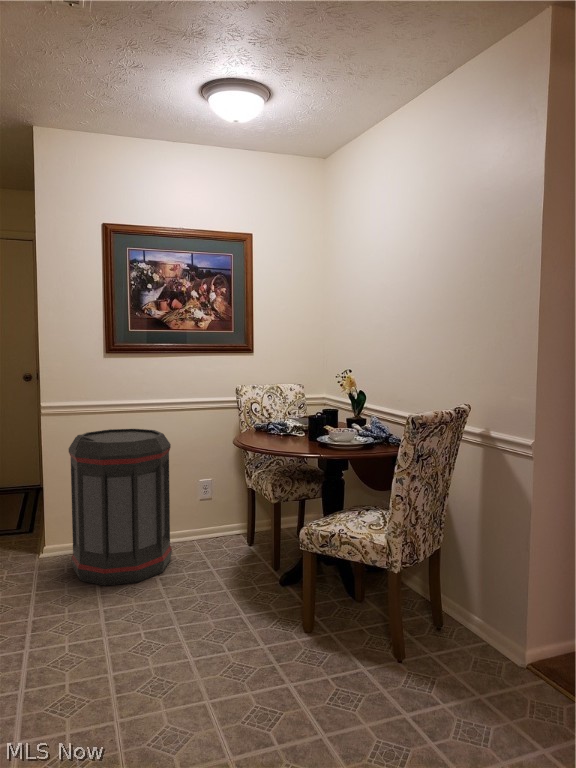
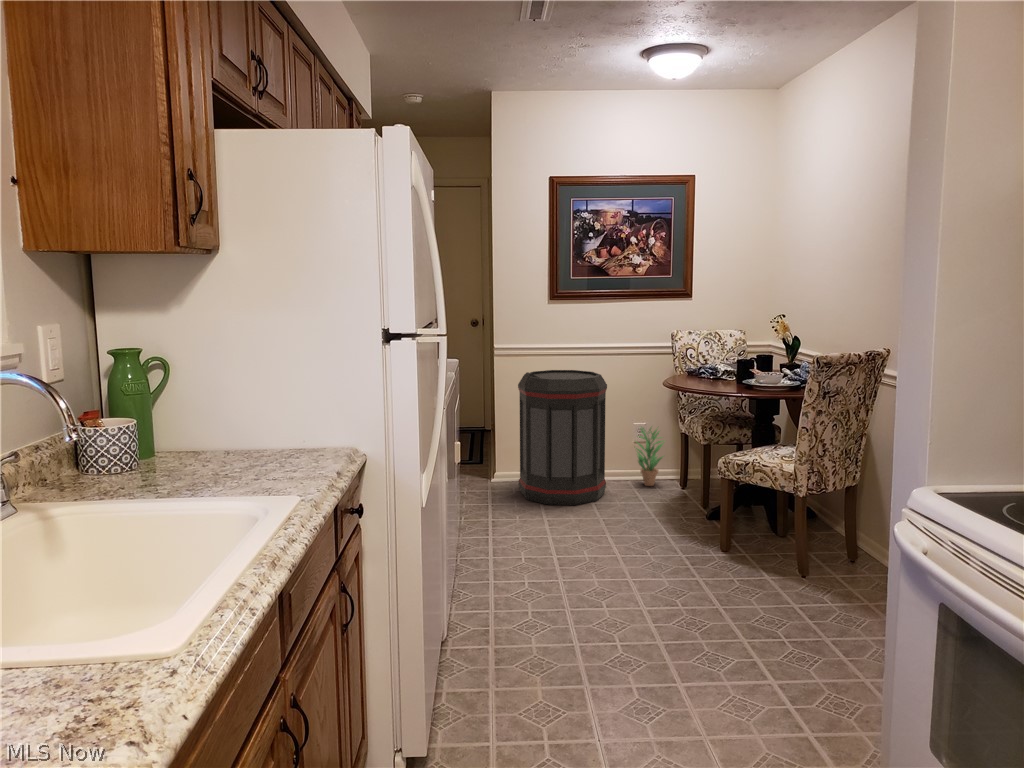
potted plant: none [199,482,233,545] -> present [636,427,664,486]

